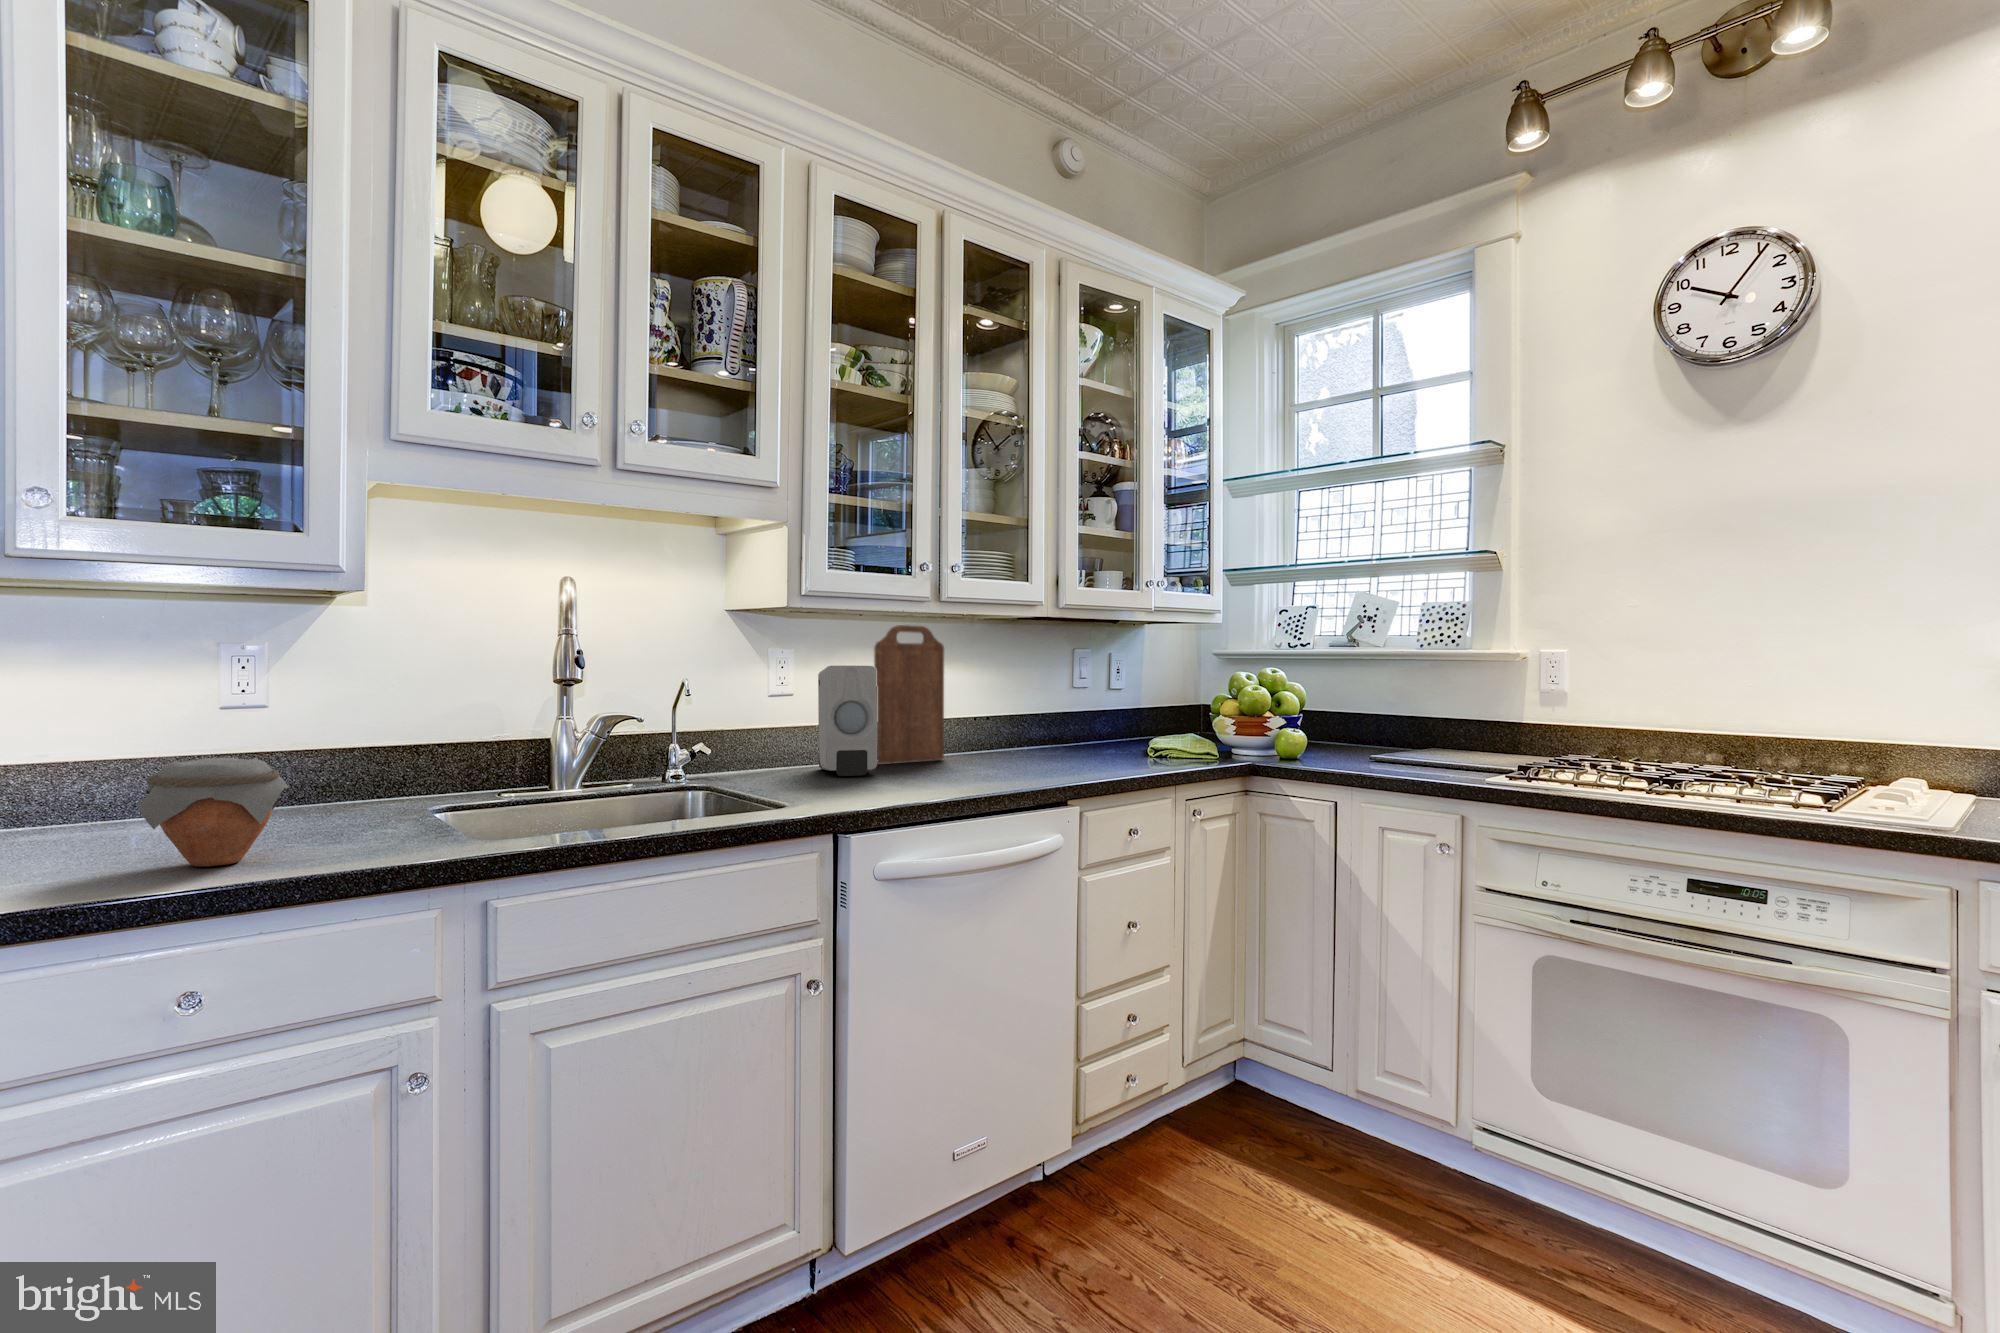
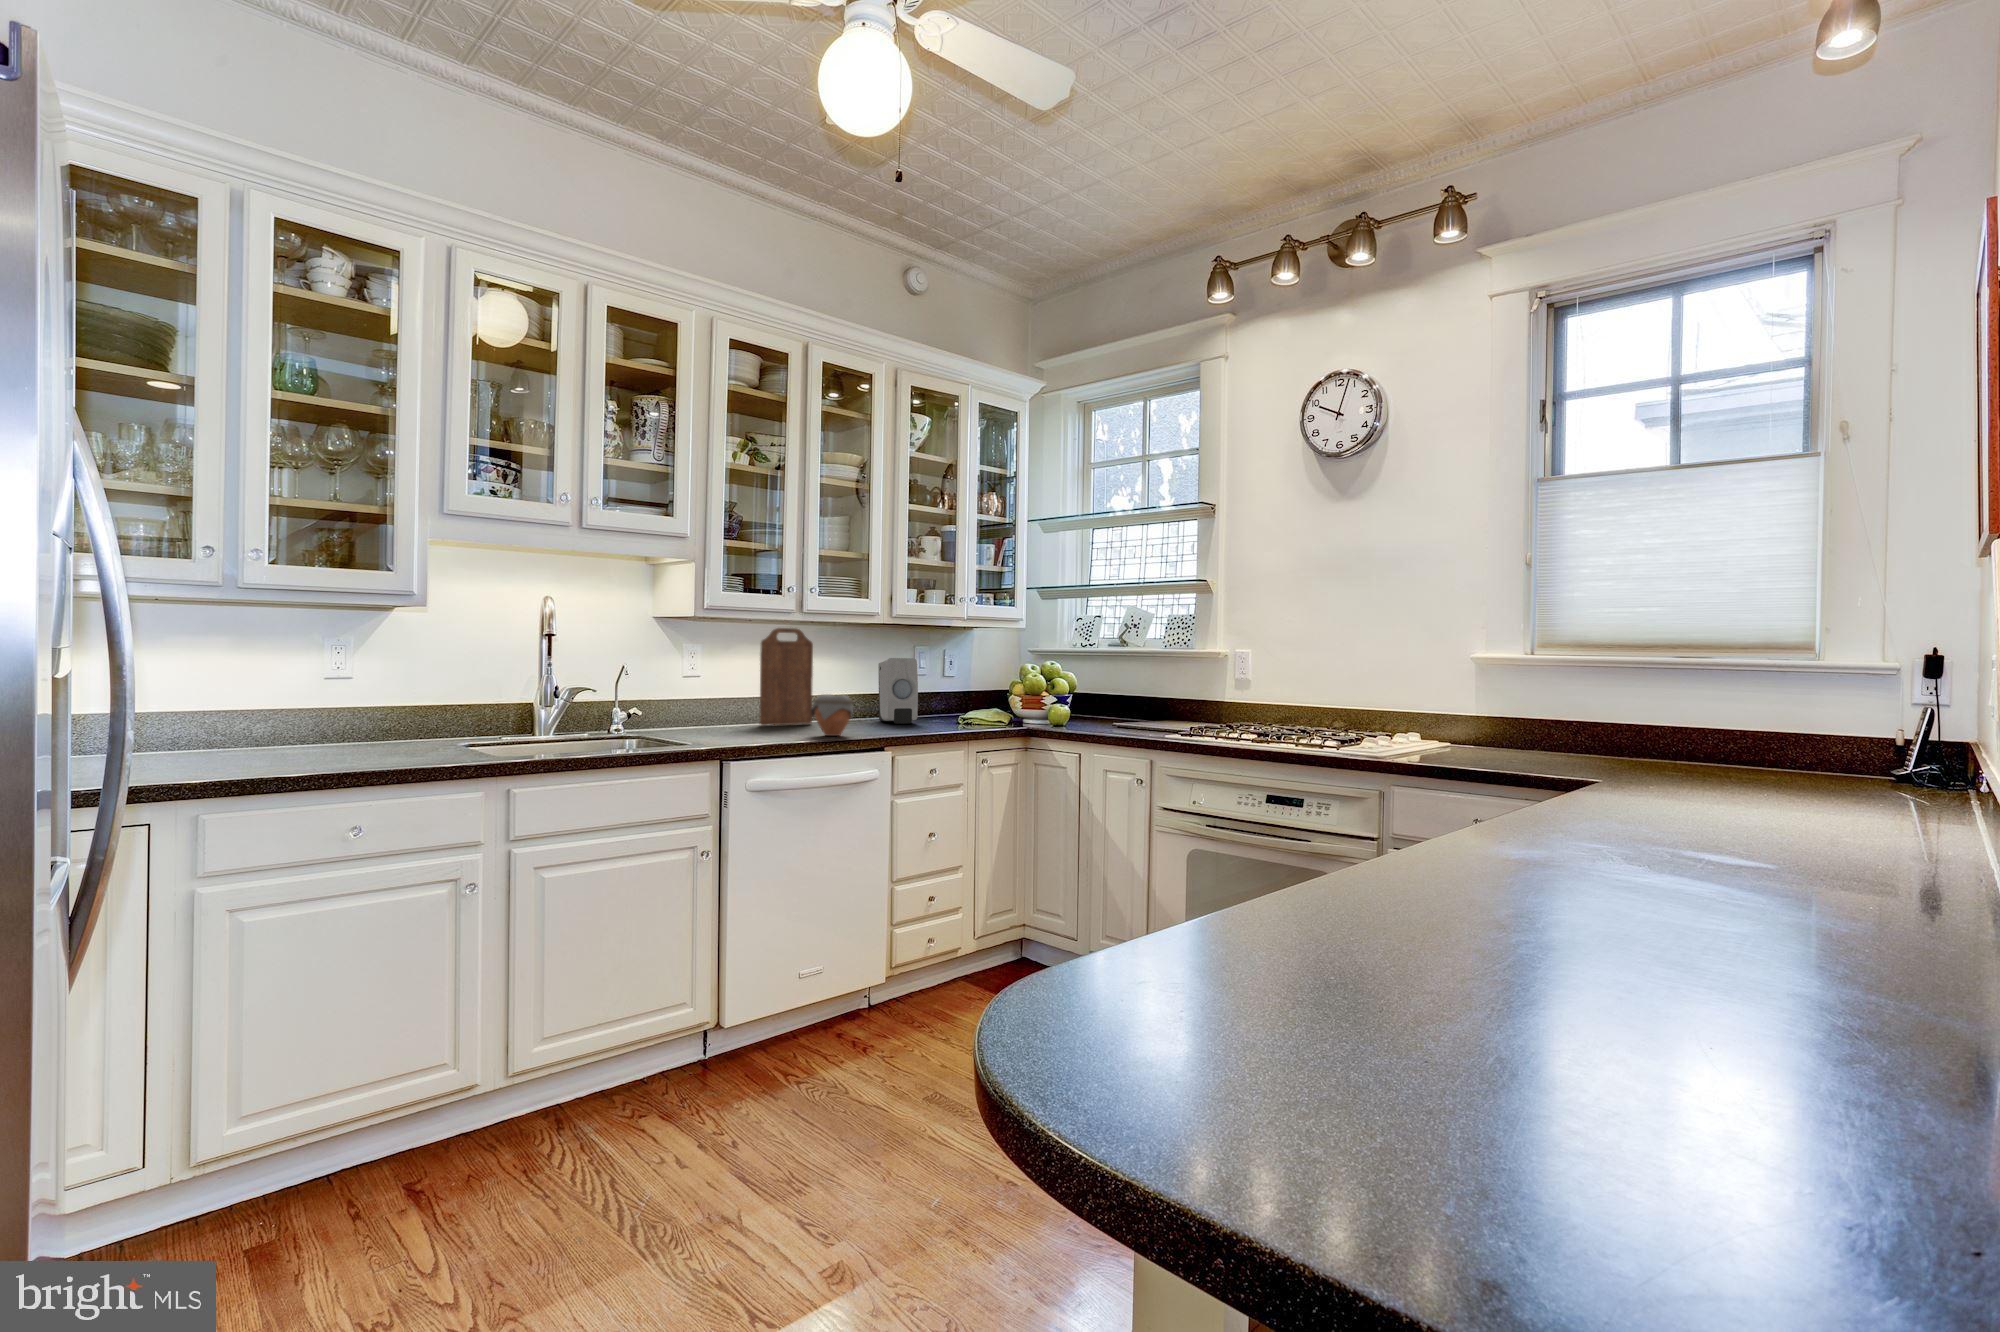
soap dispenser: present [818,666,877,776] -> present [879,658,918,724]
jar: present [137,758,289,867] -> present [811,694,853,736]

